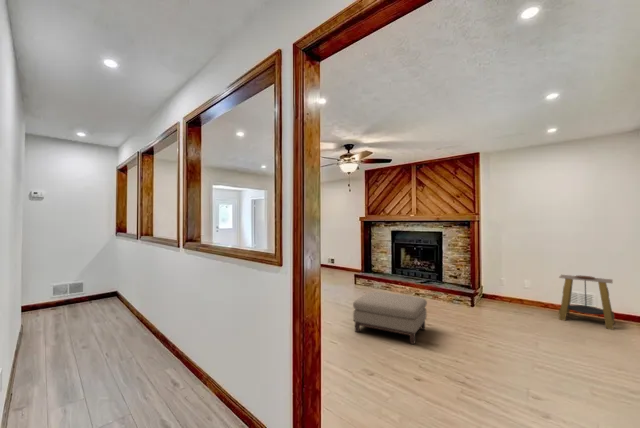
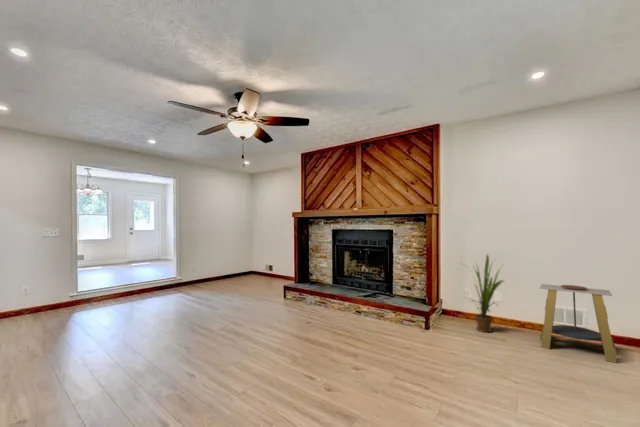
house plant: none [497,252,533,309] -> present [472,255,503,332]
ottoman: present [353,292,427,344] -> none [229,314,352,410]

